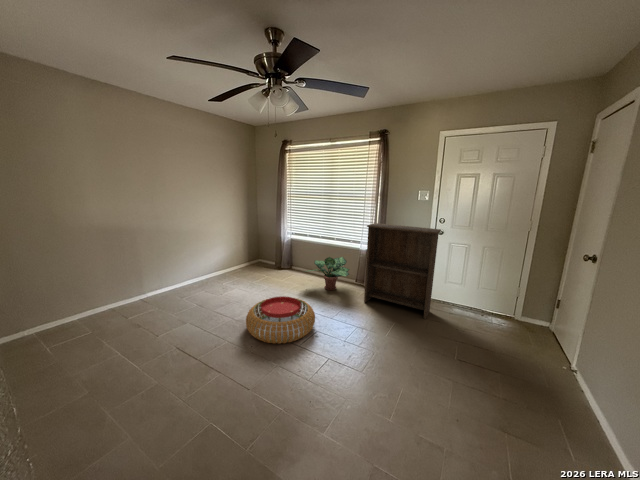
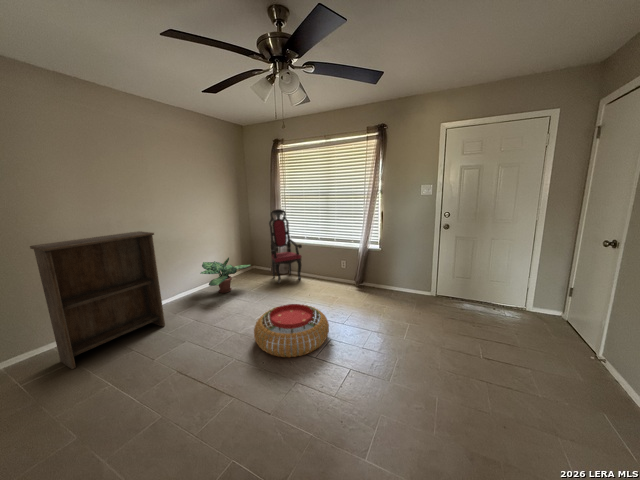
armchair: none [274,207,304,278] -> present [269,209,302,283]
bookshelf: present [364,223,441,319] -> present [30,231,165,369]
potted plant: present [309,257,349,290] -> present [201,258,250,293]

